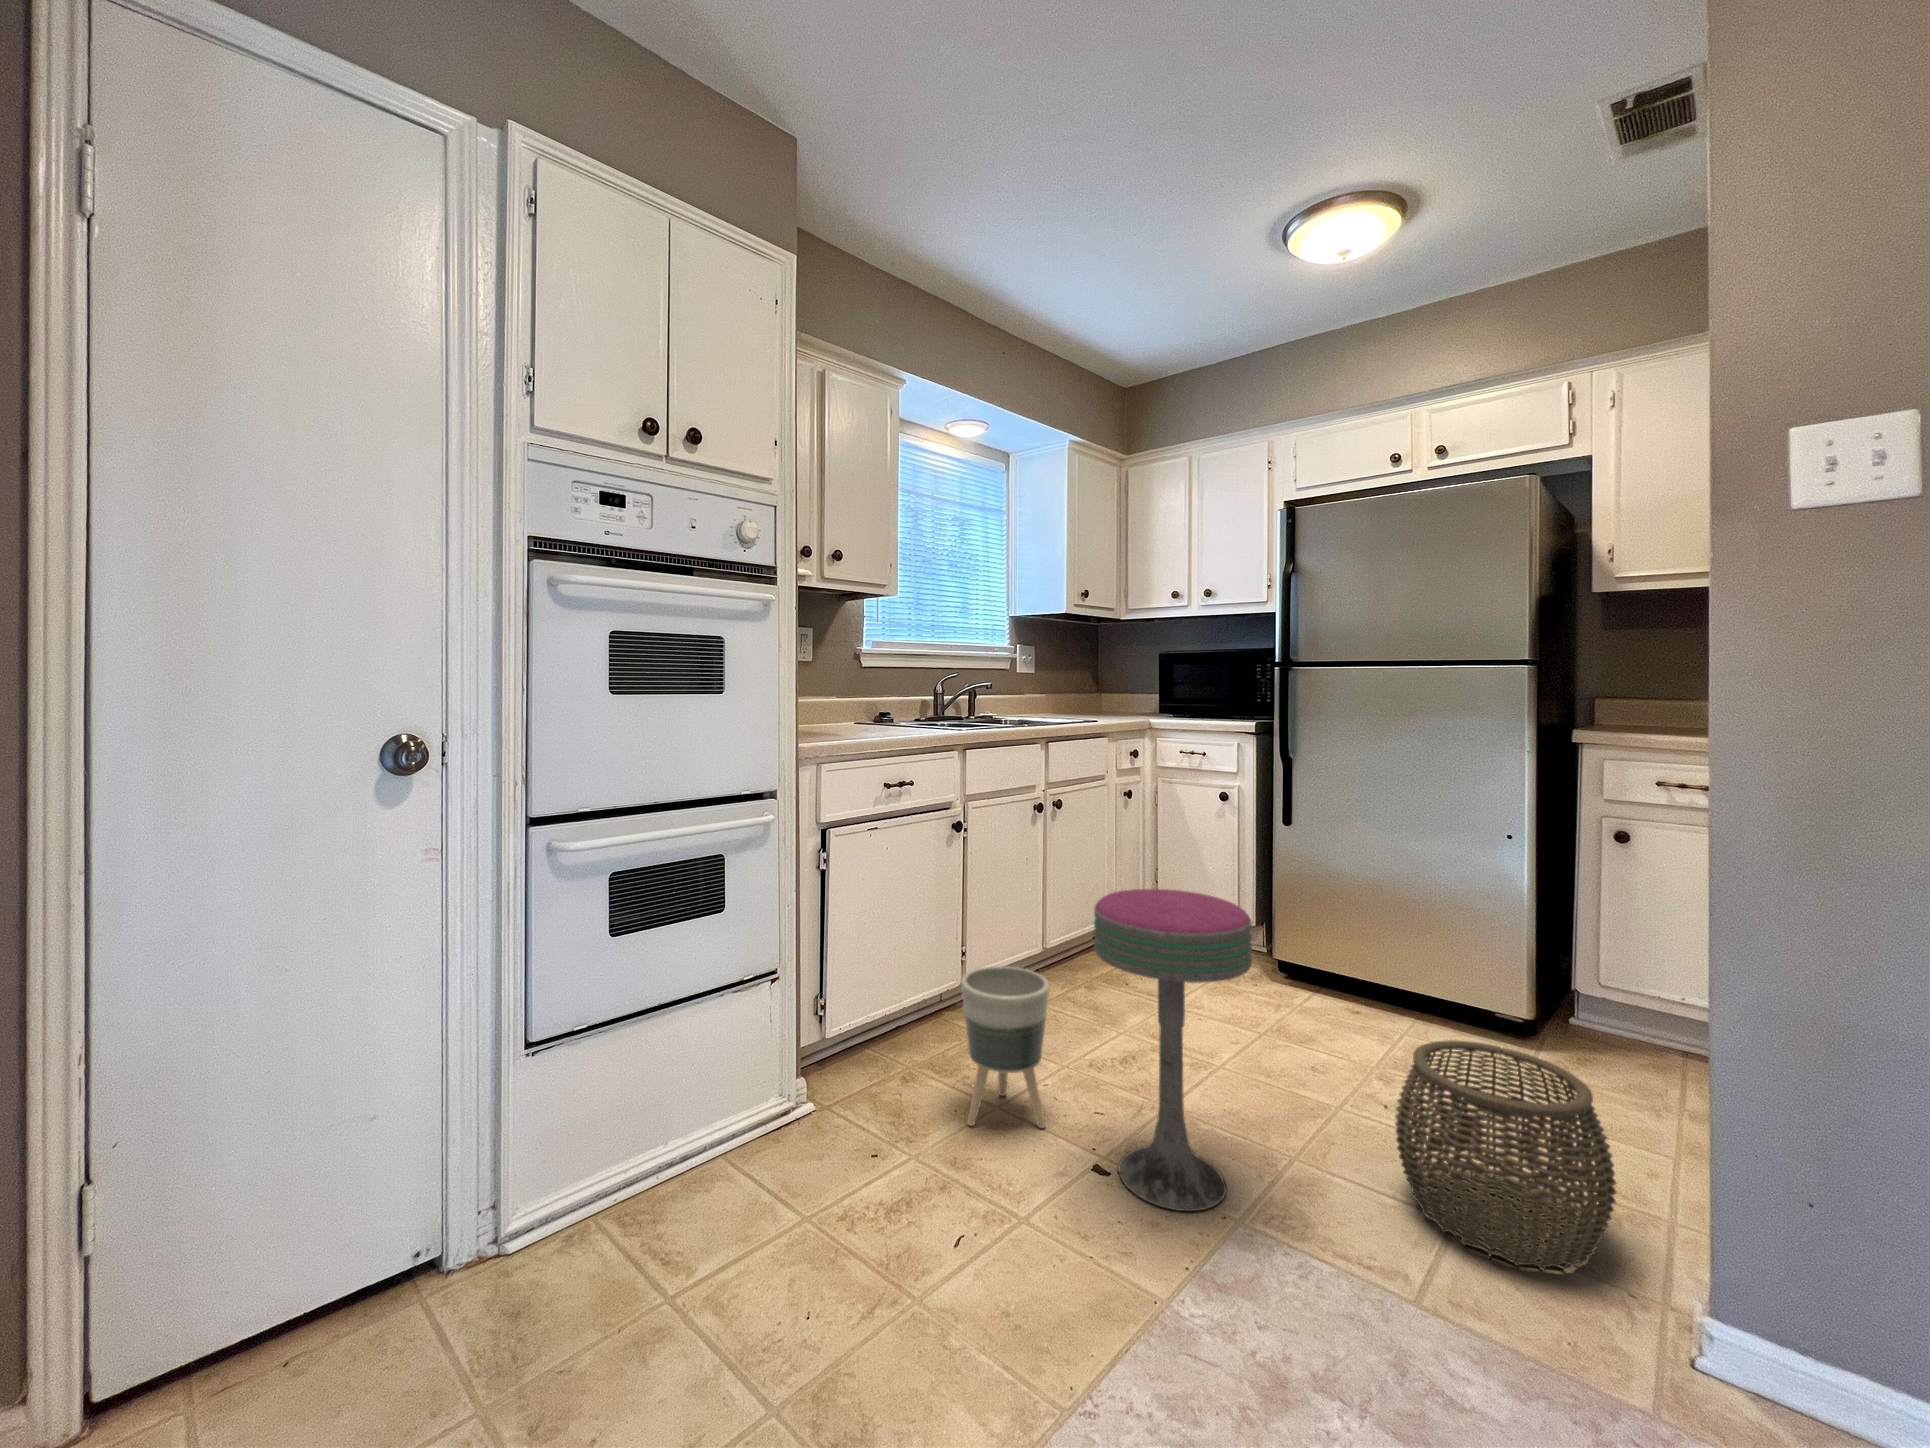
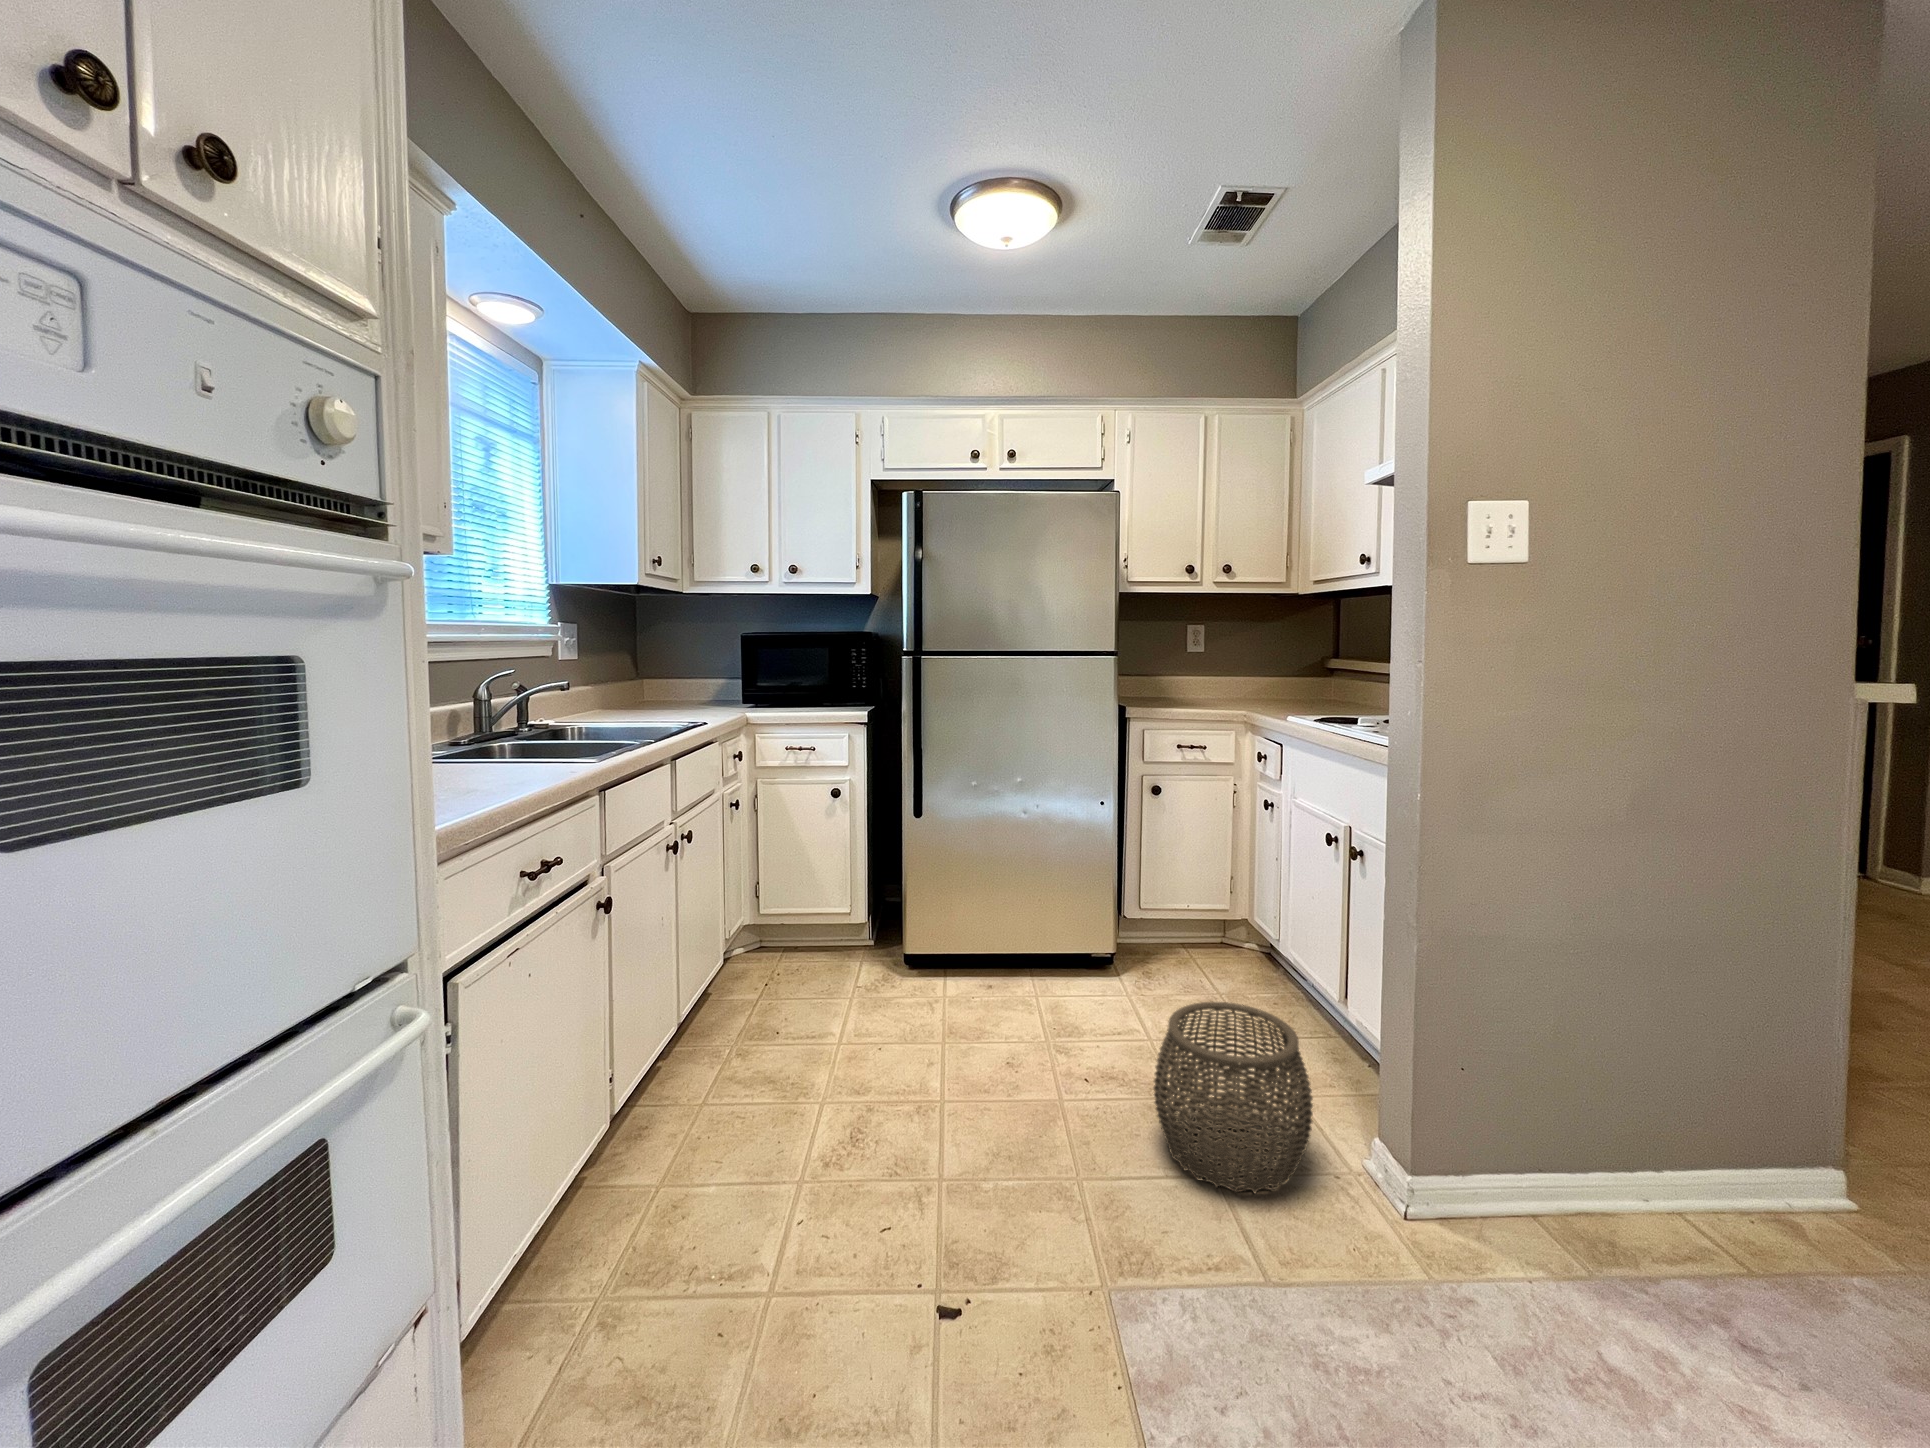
bar stool: present [1094,889,1252,1211] -> none [930,938,1105,1322]
planter: present [961,966,1049,1128] -> none [725,1091,851,1353]

